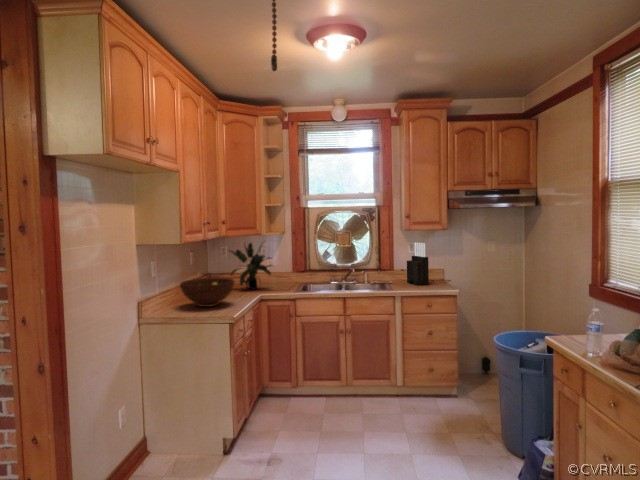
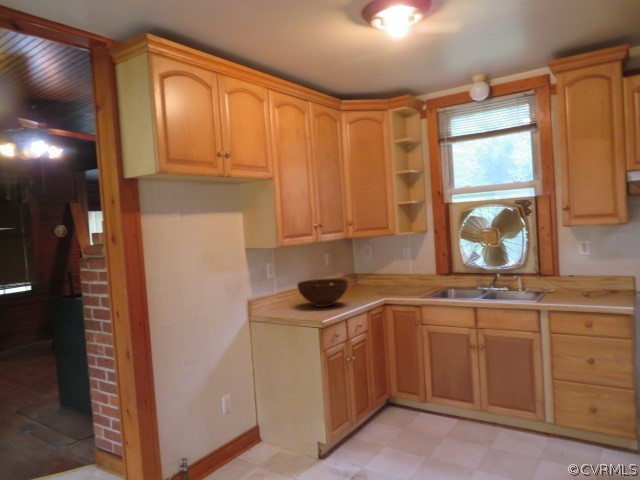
potted plant: present [229,241,272,290] -> none [361,241,408,292]
knife block: present [407,242,429,285] -> none [577,242,605,298]

